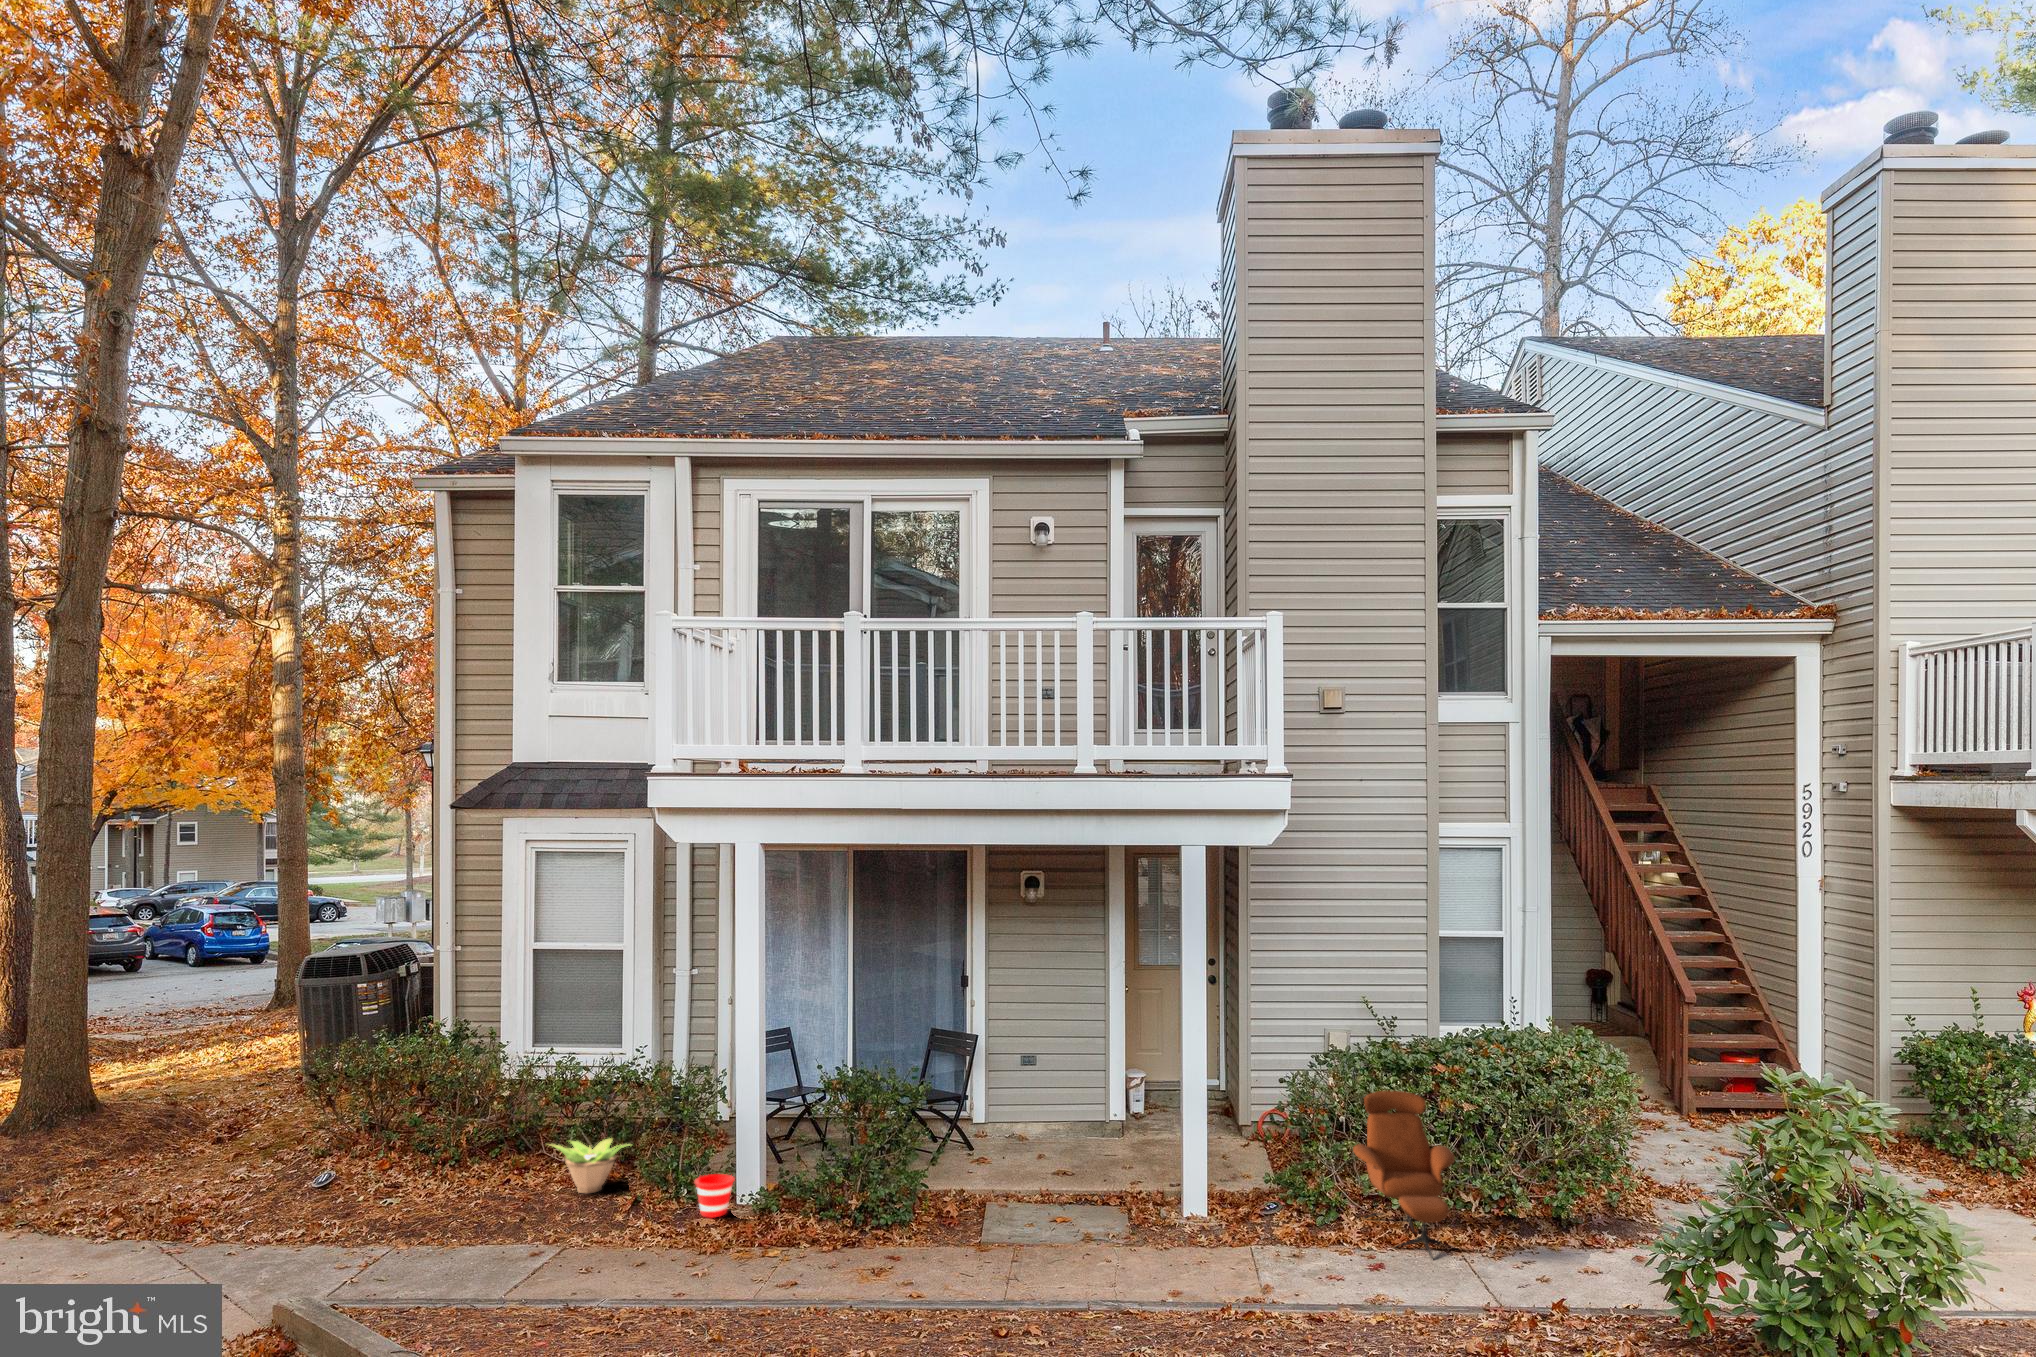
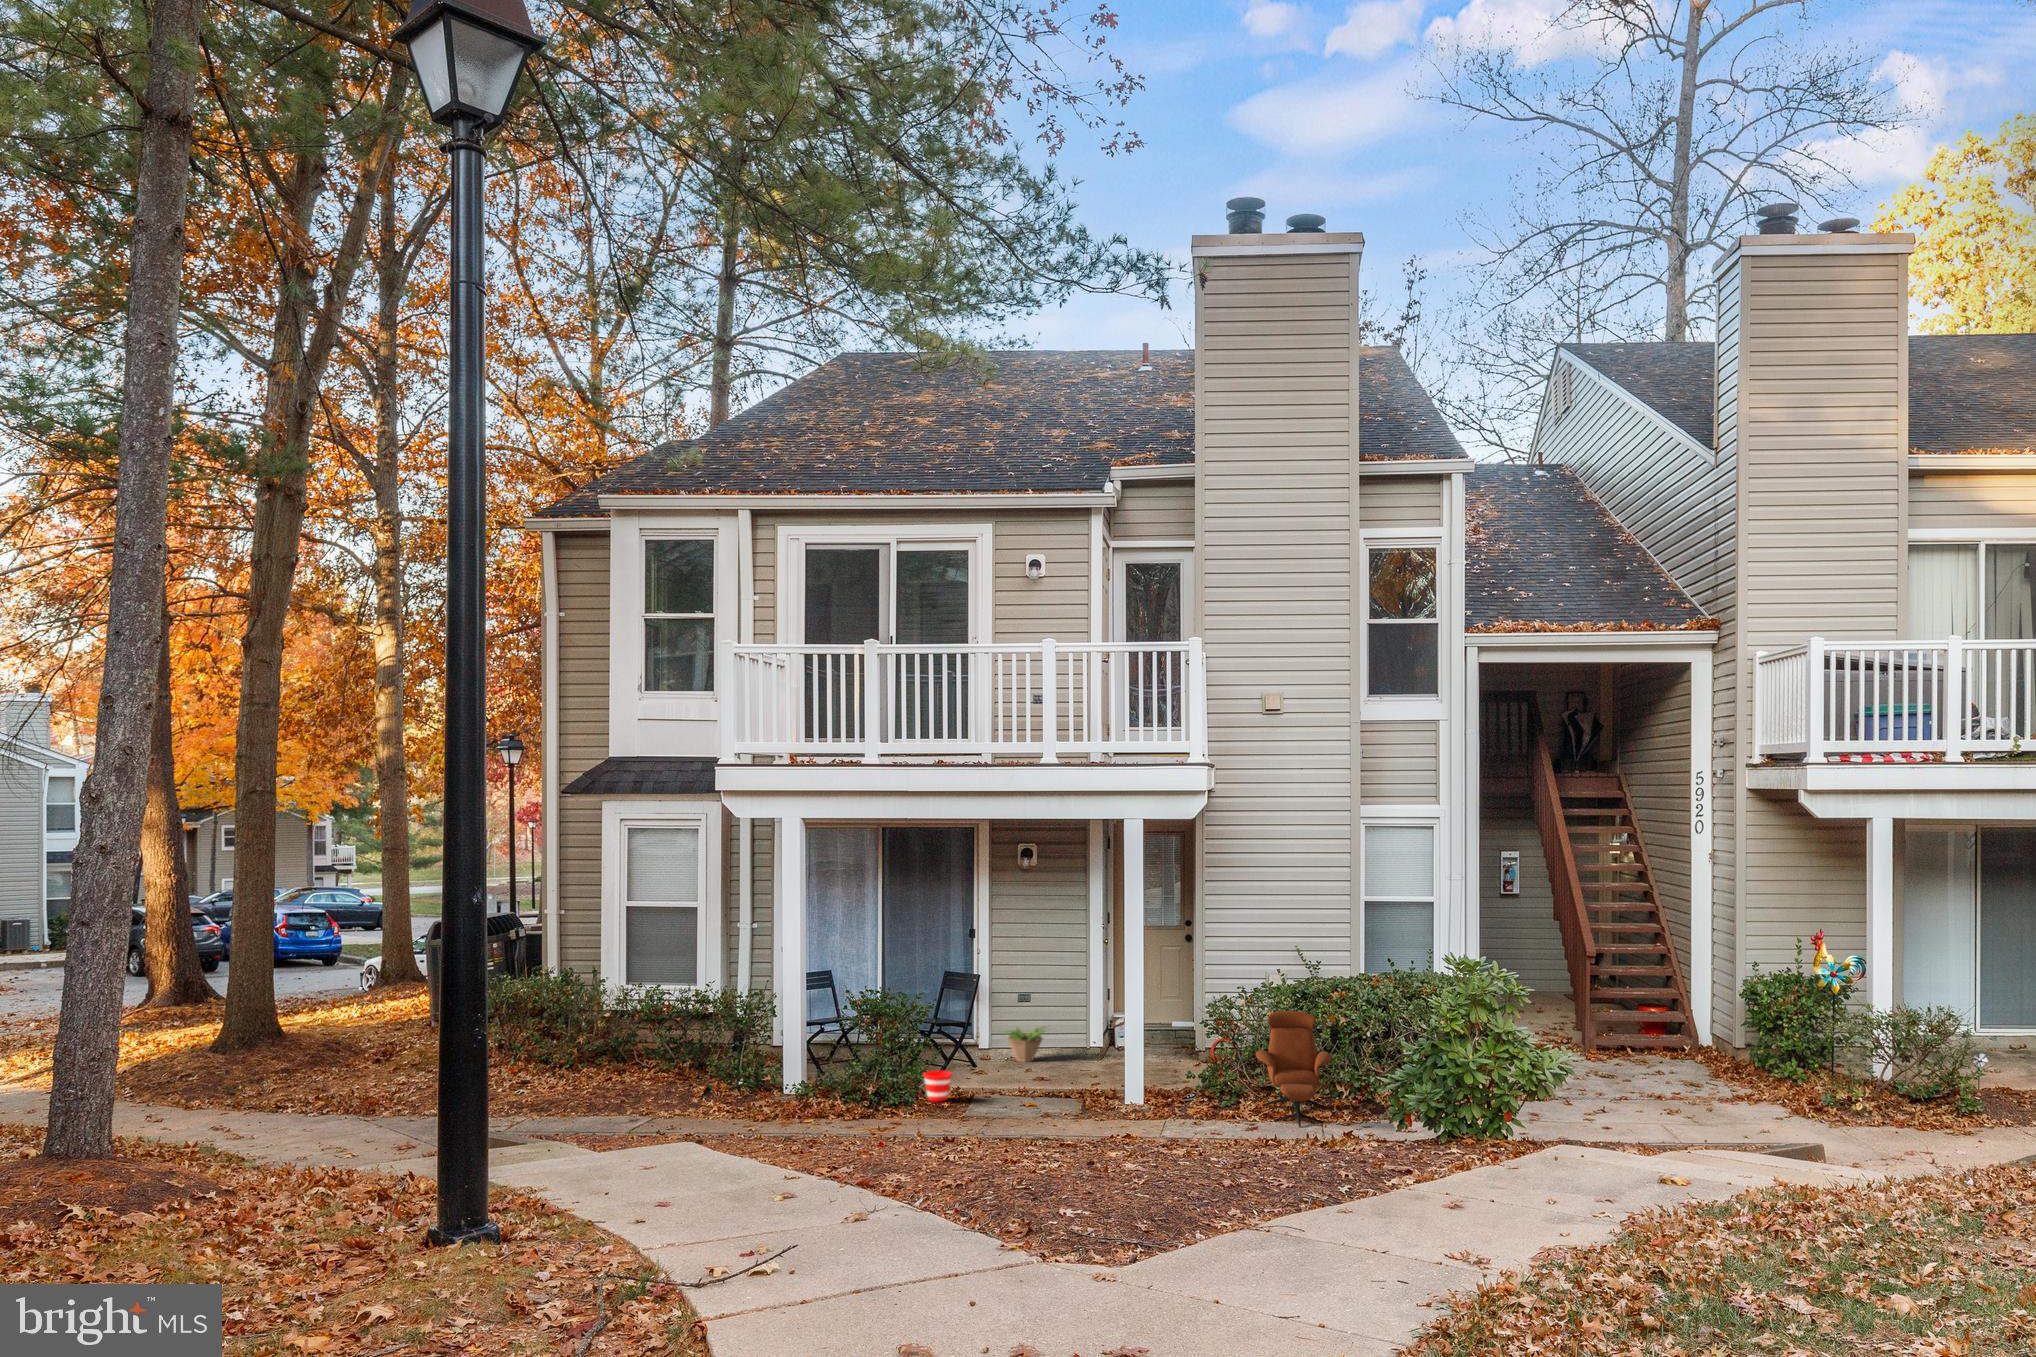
decorative plant: present [551,1139,630,1193] -> present [1004,1027,1049,1062]
bucket: present [695,1174,734,1218] -> present [923,1068,952,1102]

